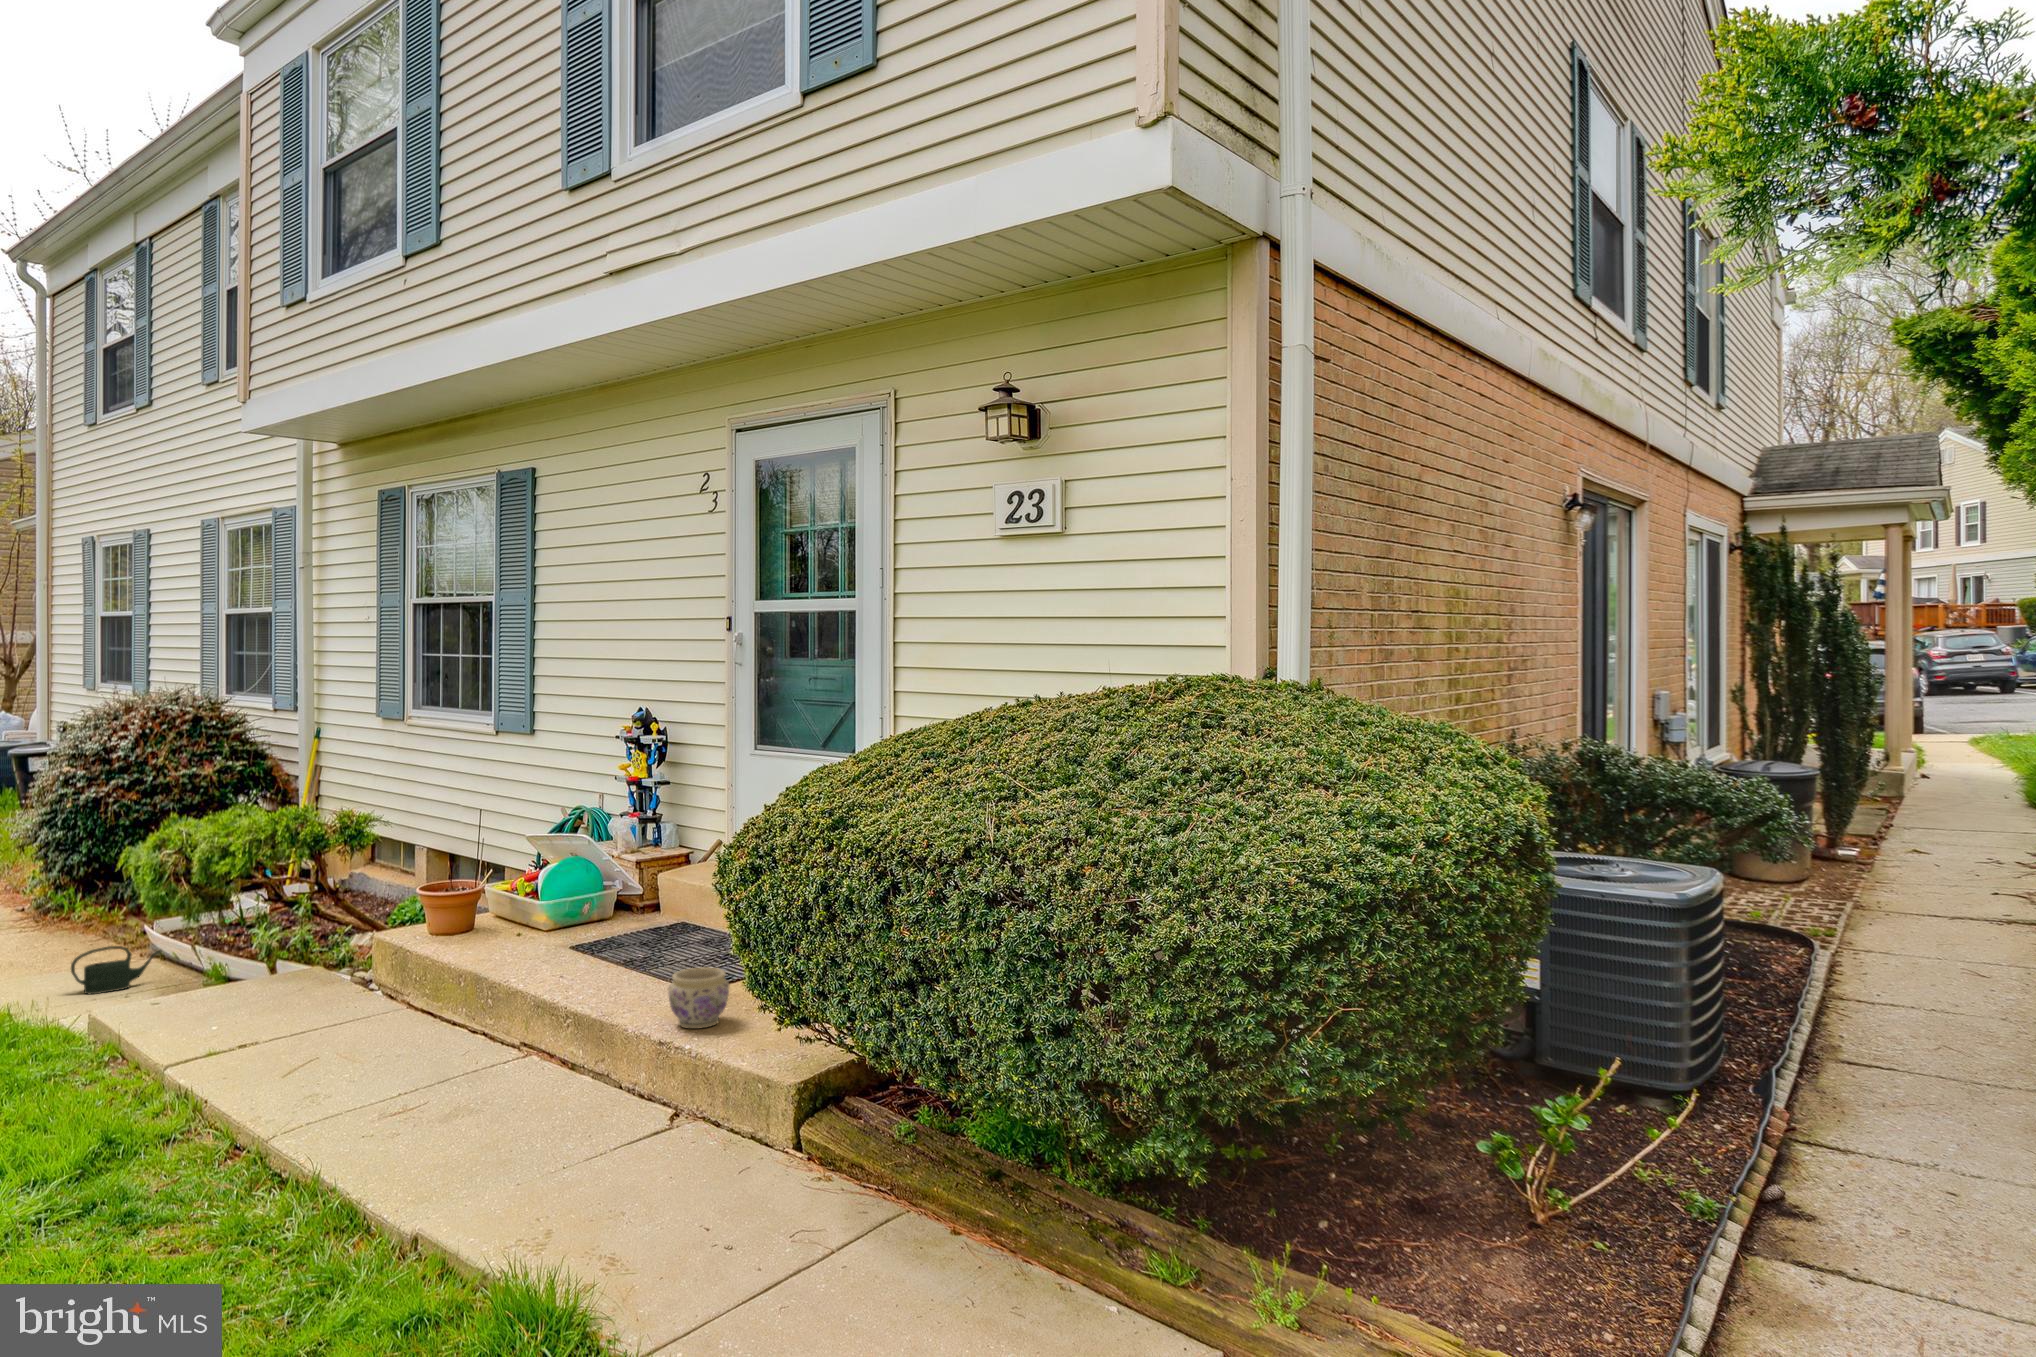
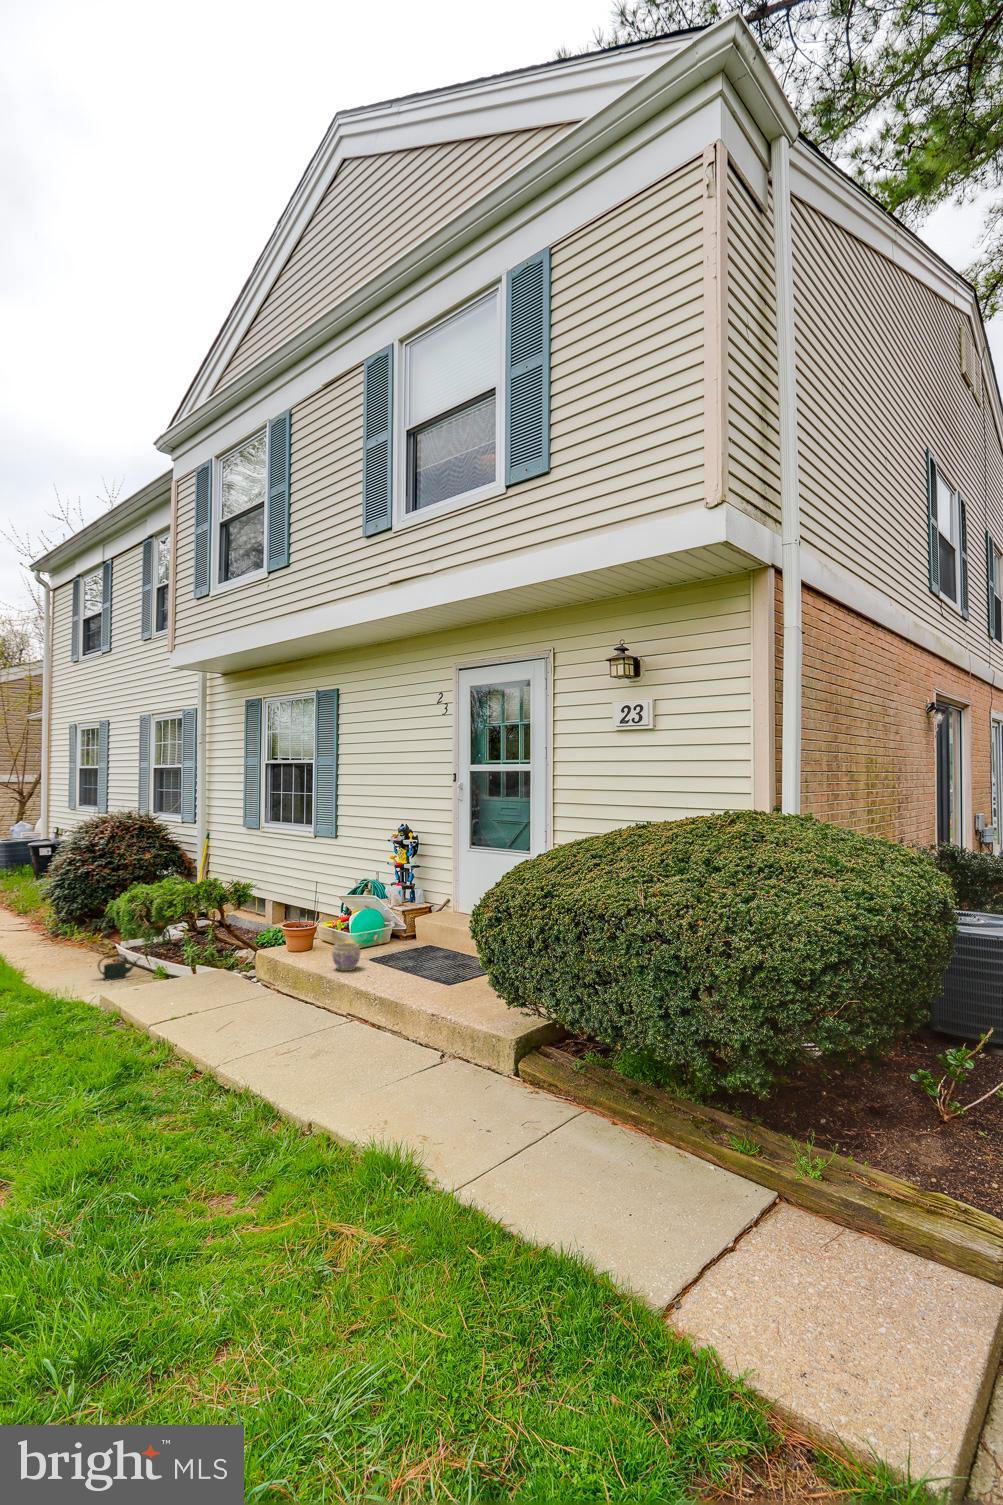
planter: present [668,967,729,1029] -> present [332,943,361,971]

